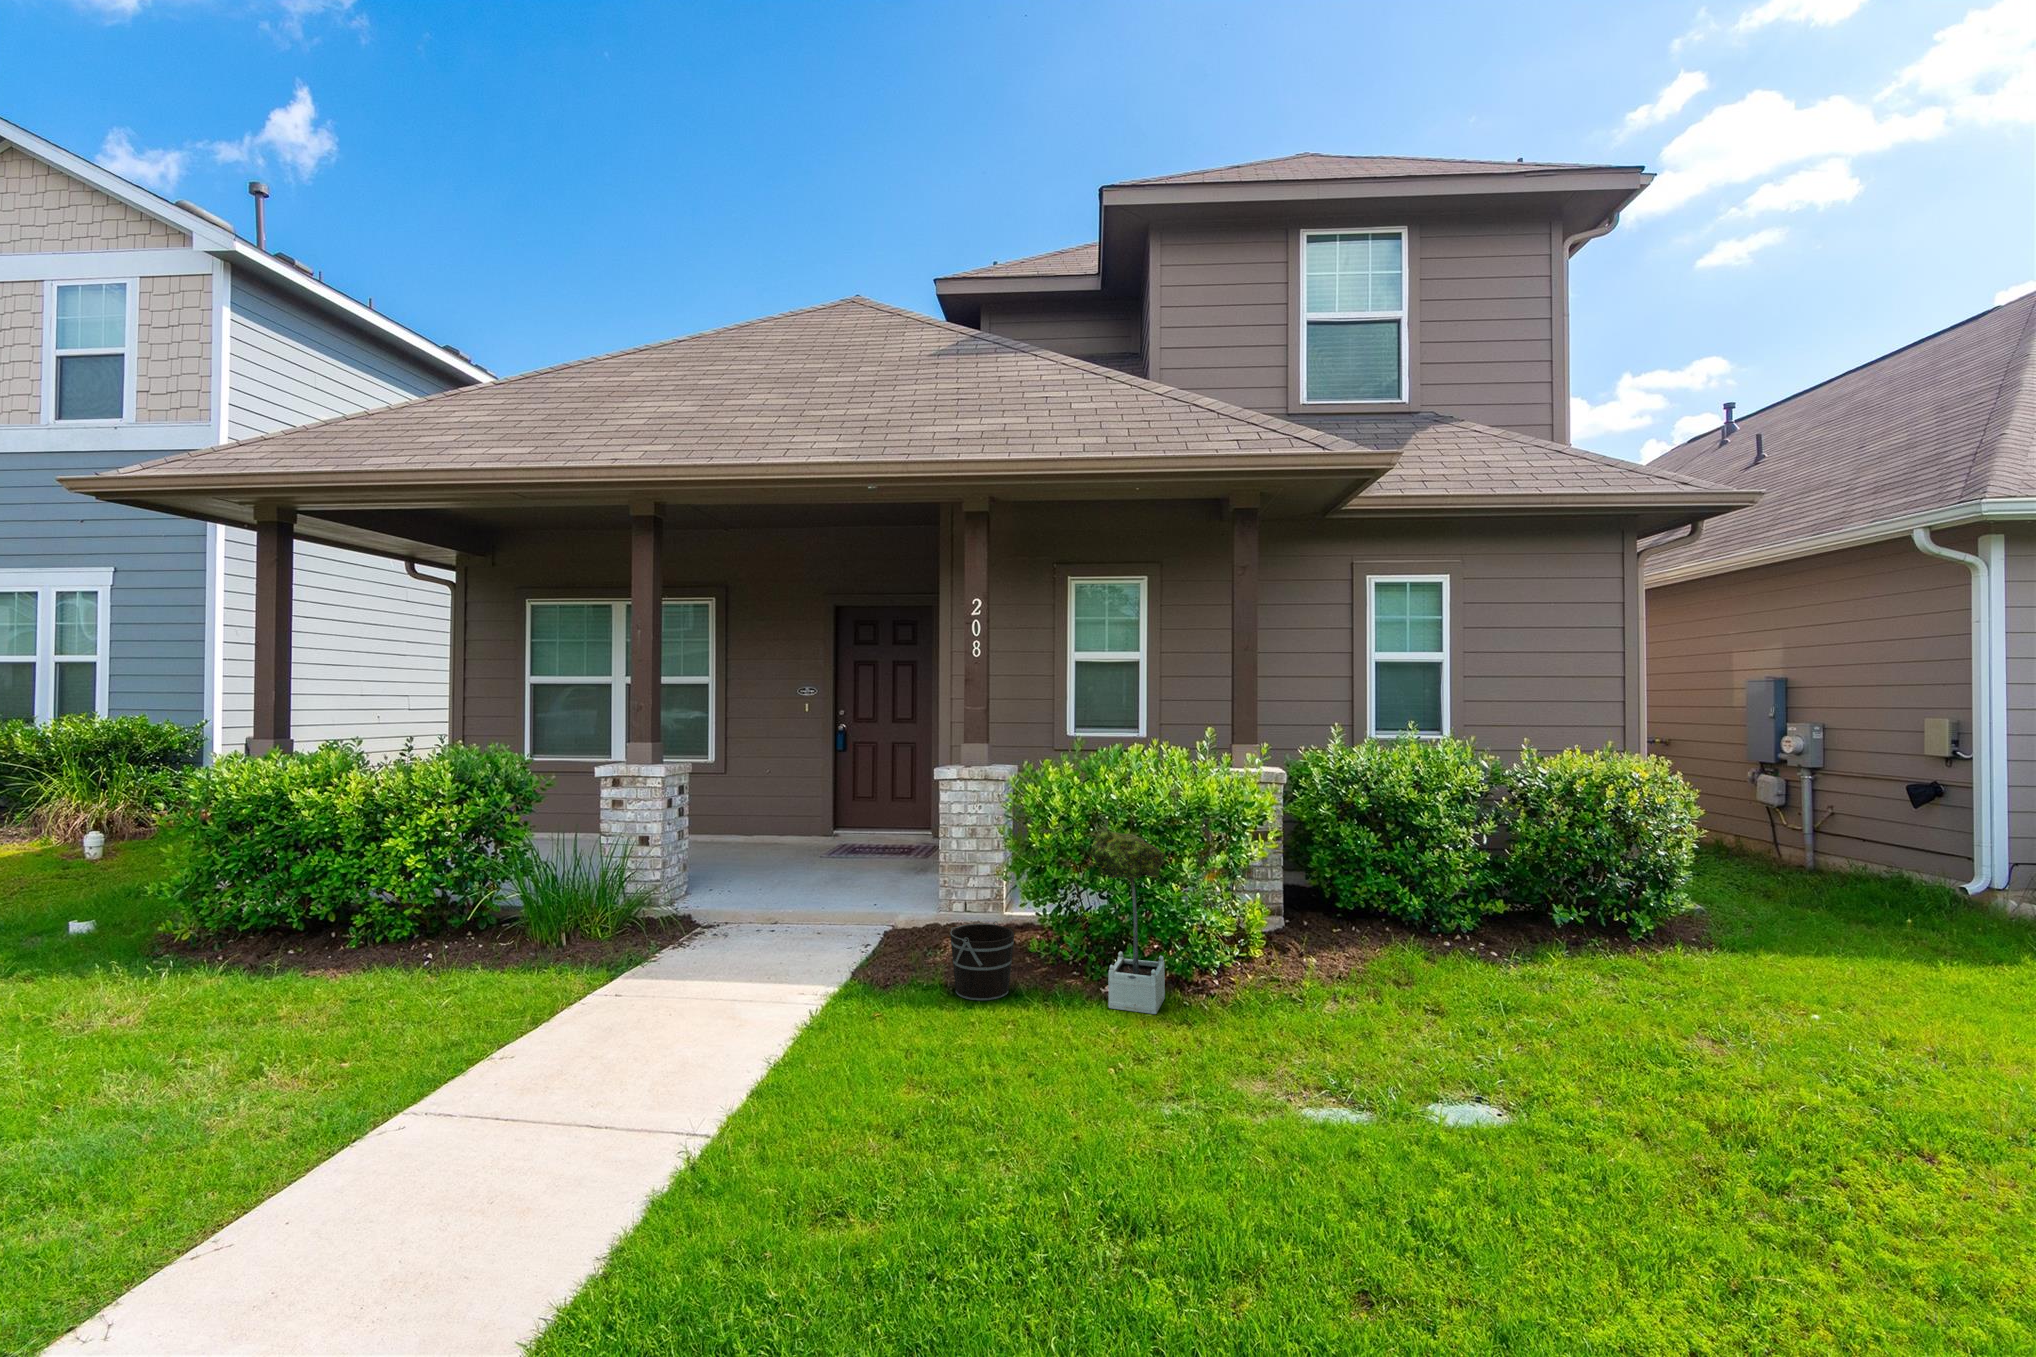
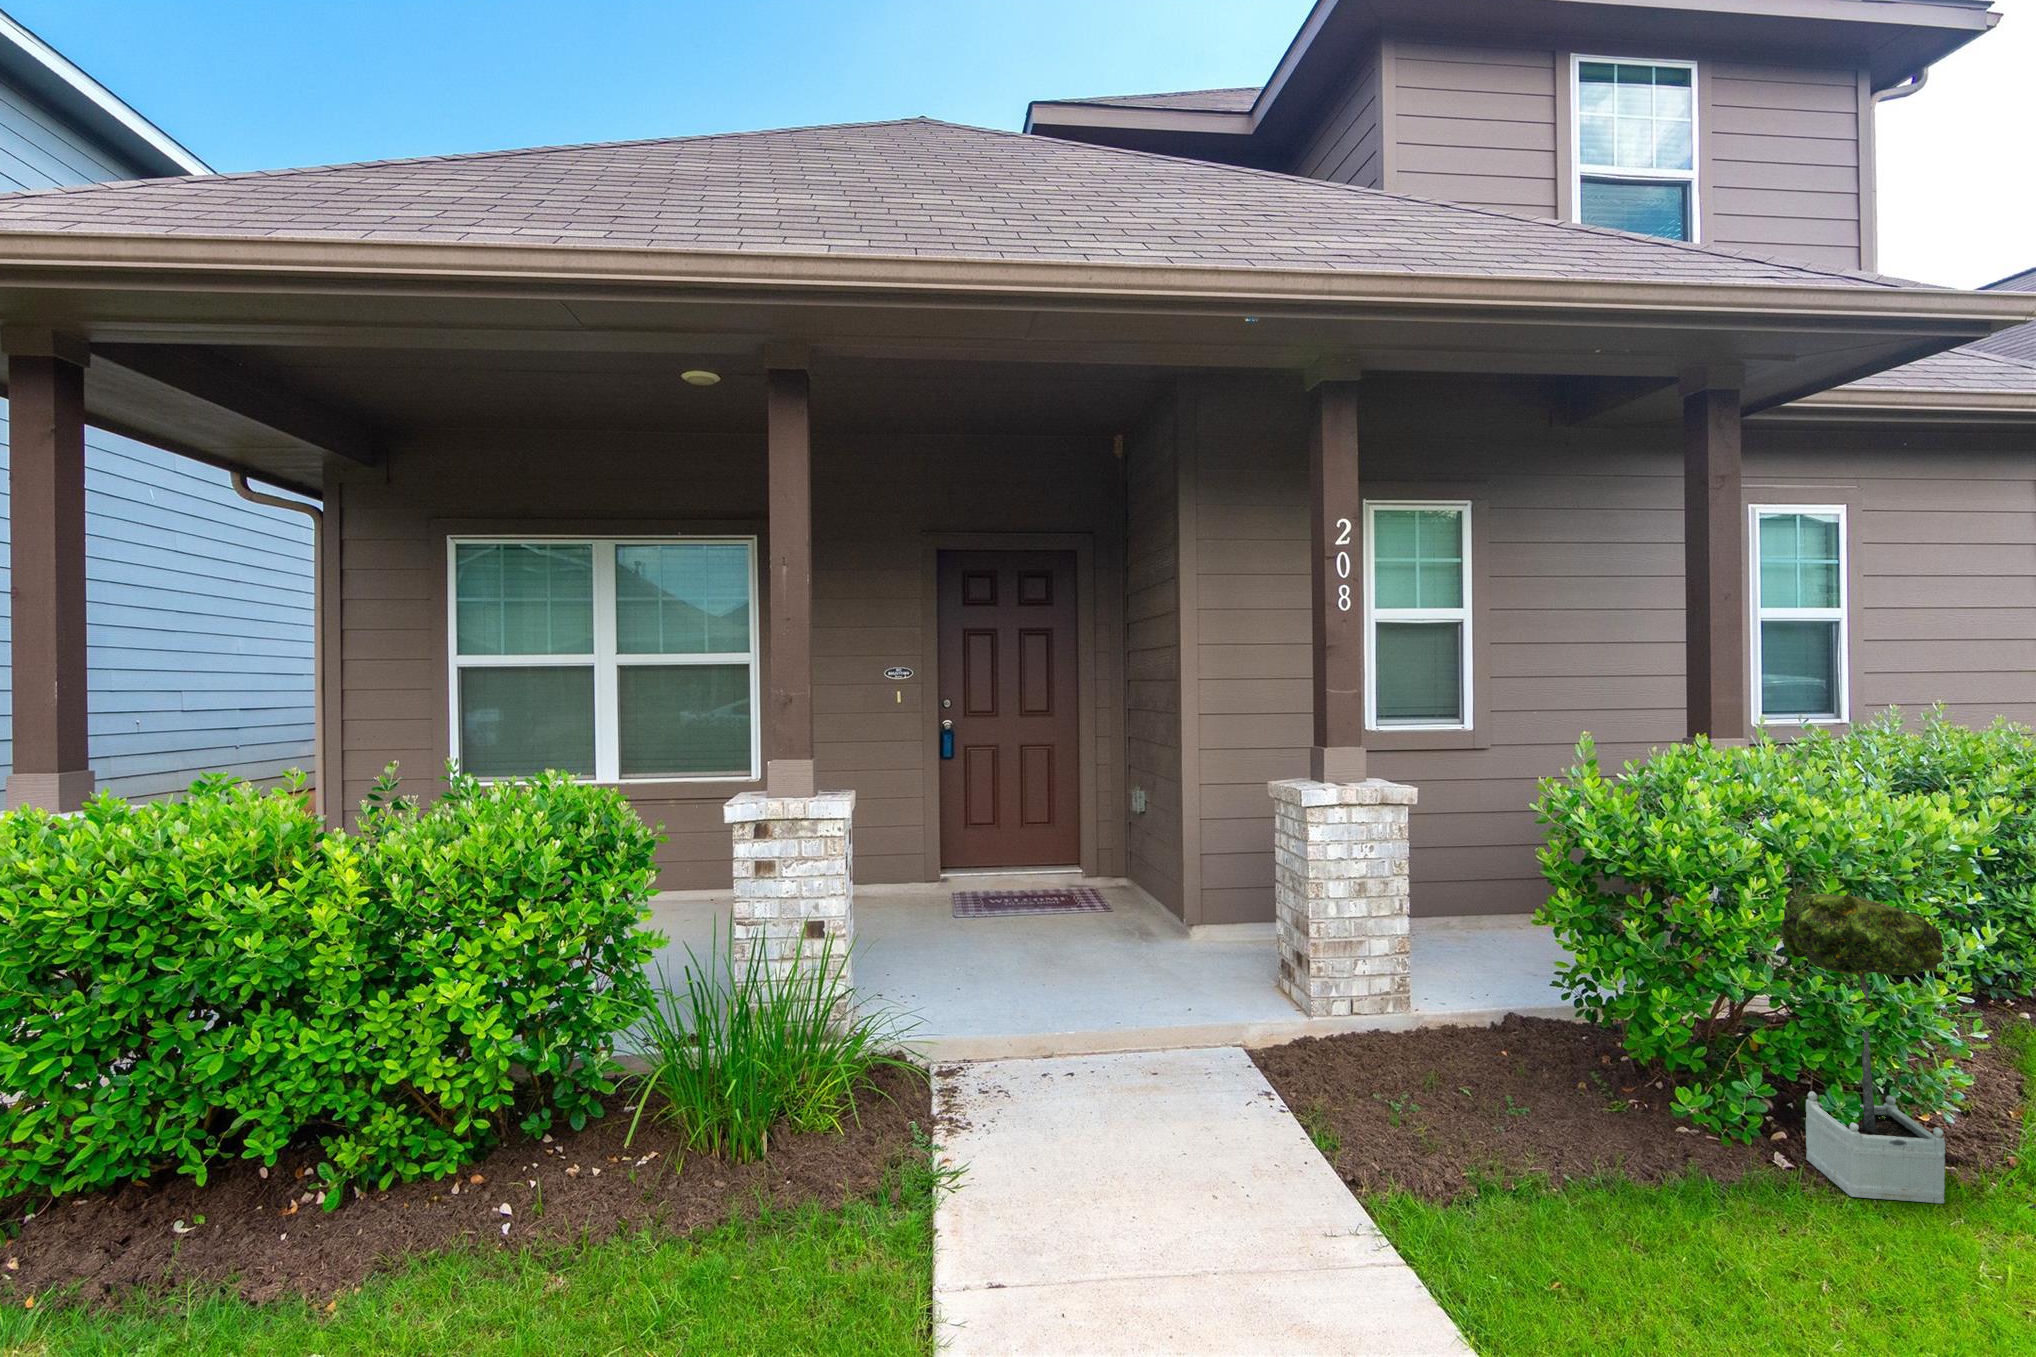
bucket: present [950,921,1014,1000] -> none [1529,1051,1659,1199]

